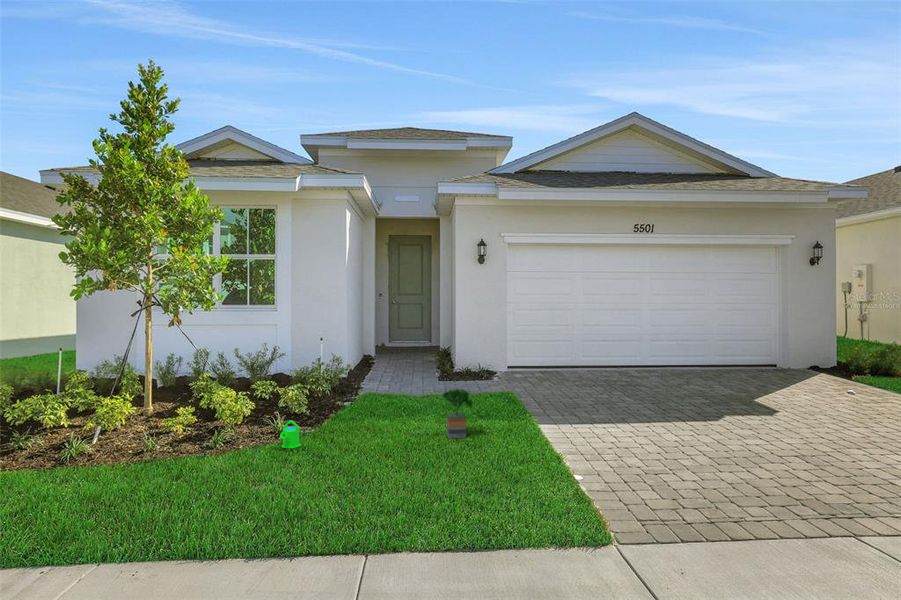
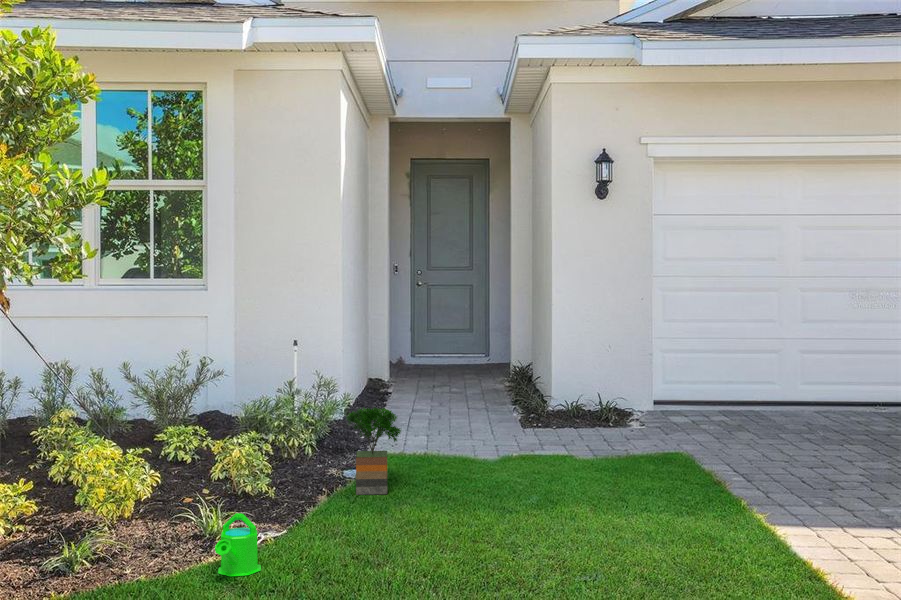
potted tree: present [442,389,473,438] -> present [347,407,401,495]

